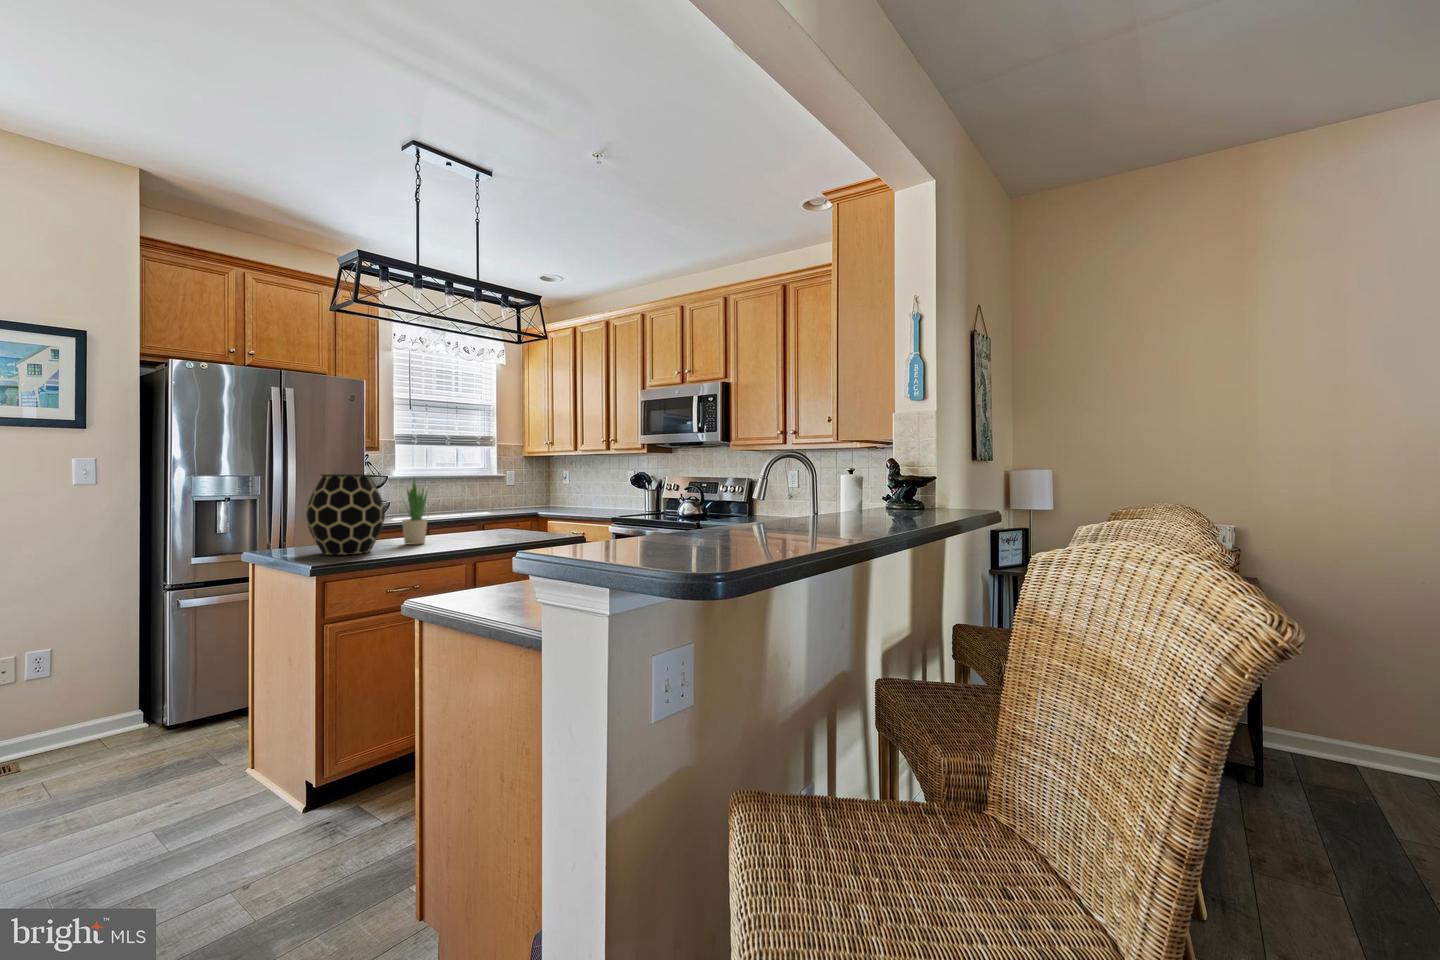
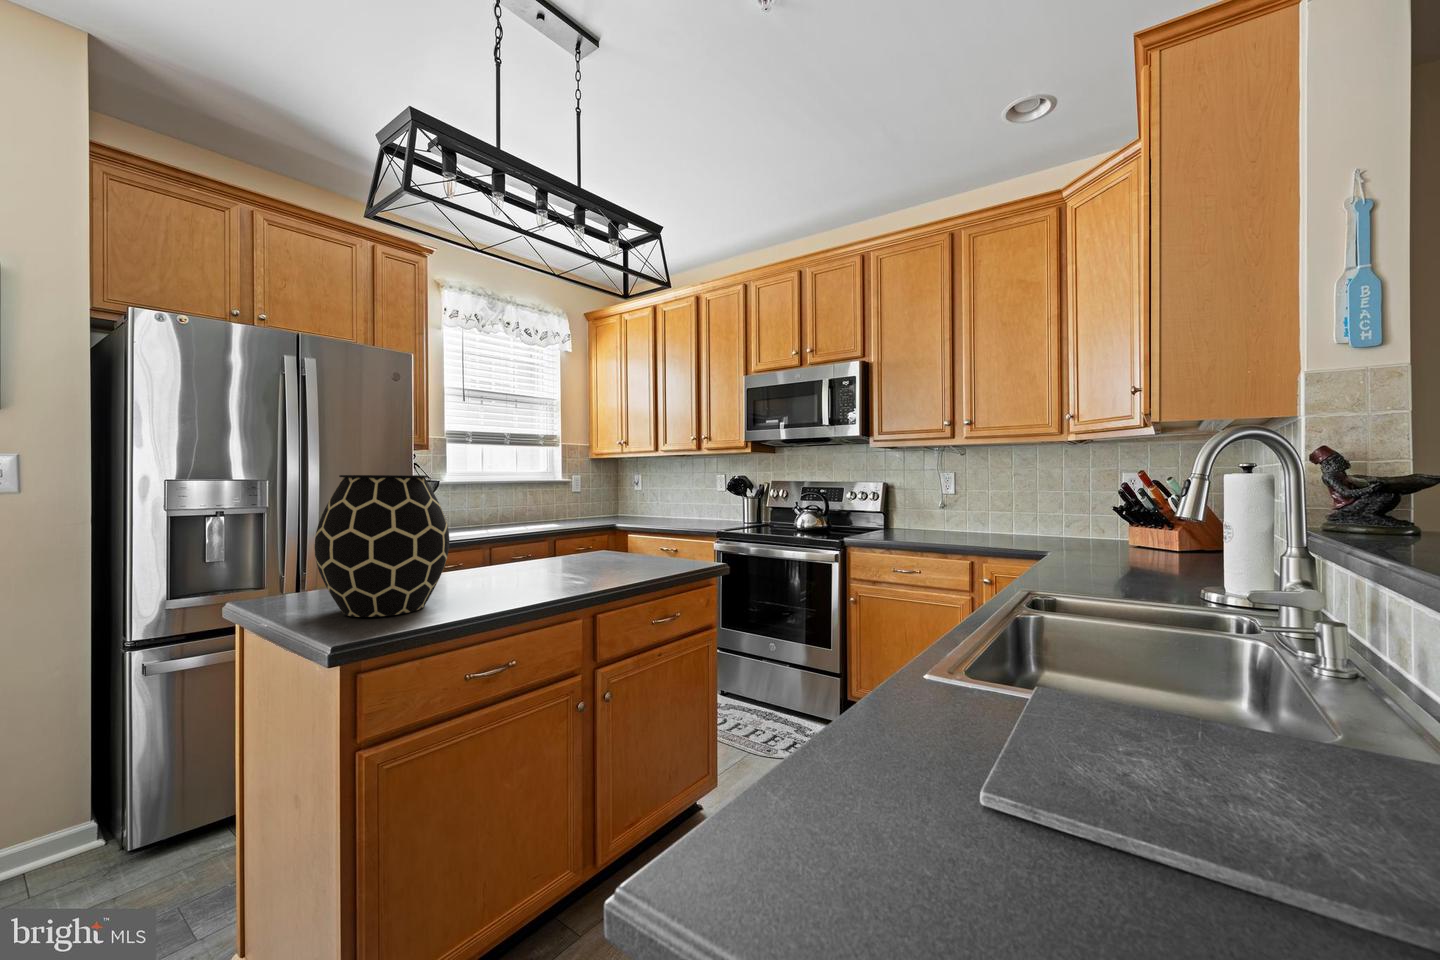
potted plant: present [402,479,427,545] -> none [471,480,514,589]

